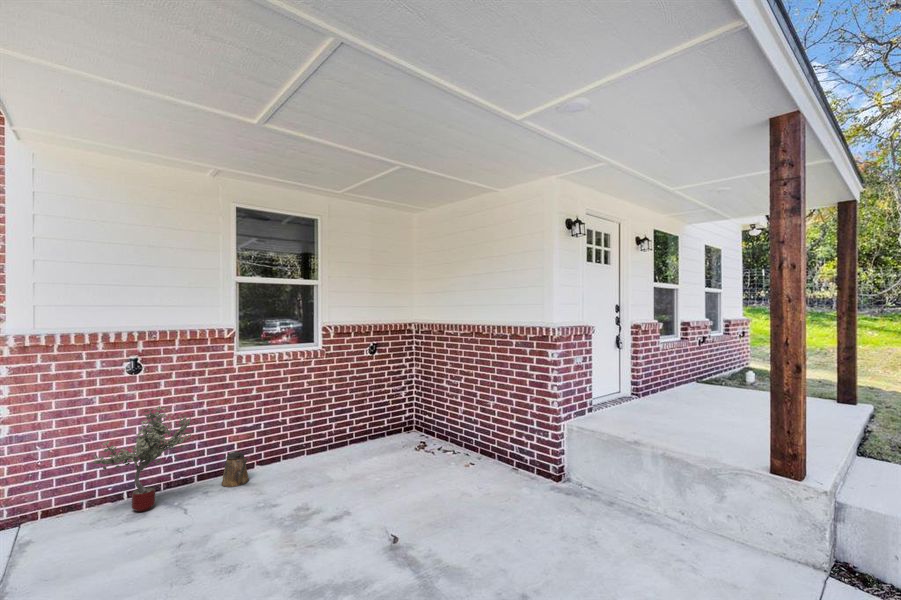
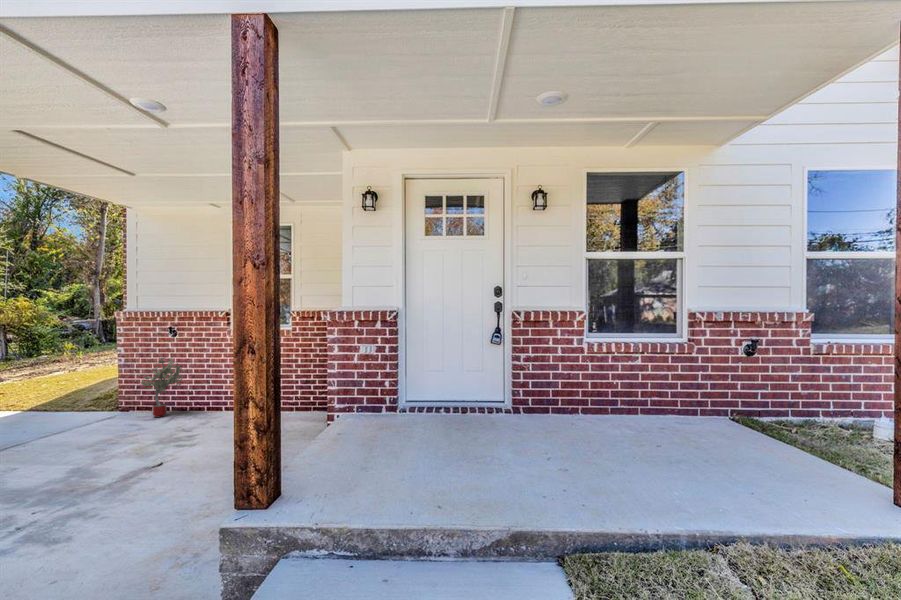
watering can: present [221,451,249,487] -> none [197,395,224,417]

